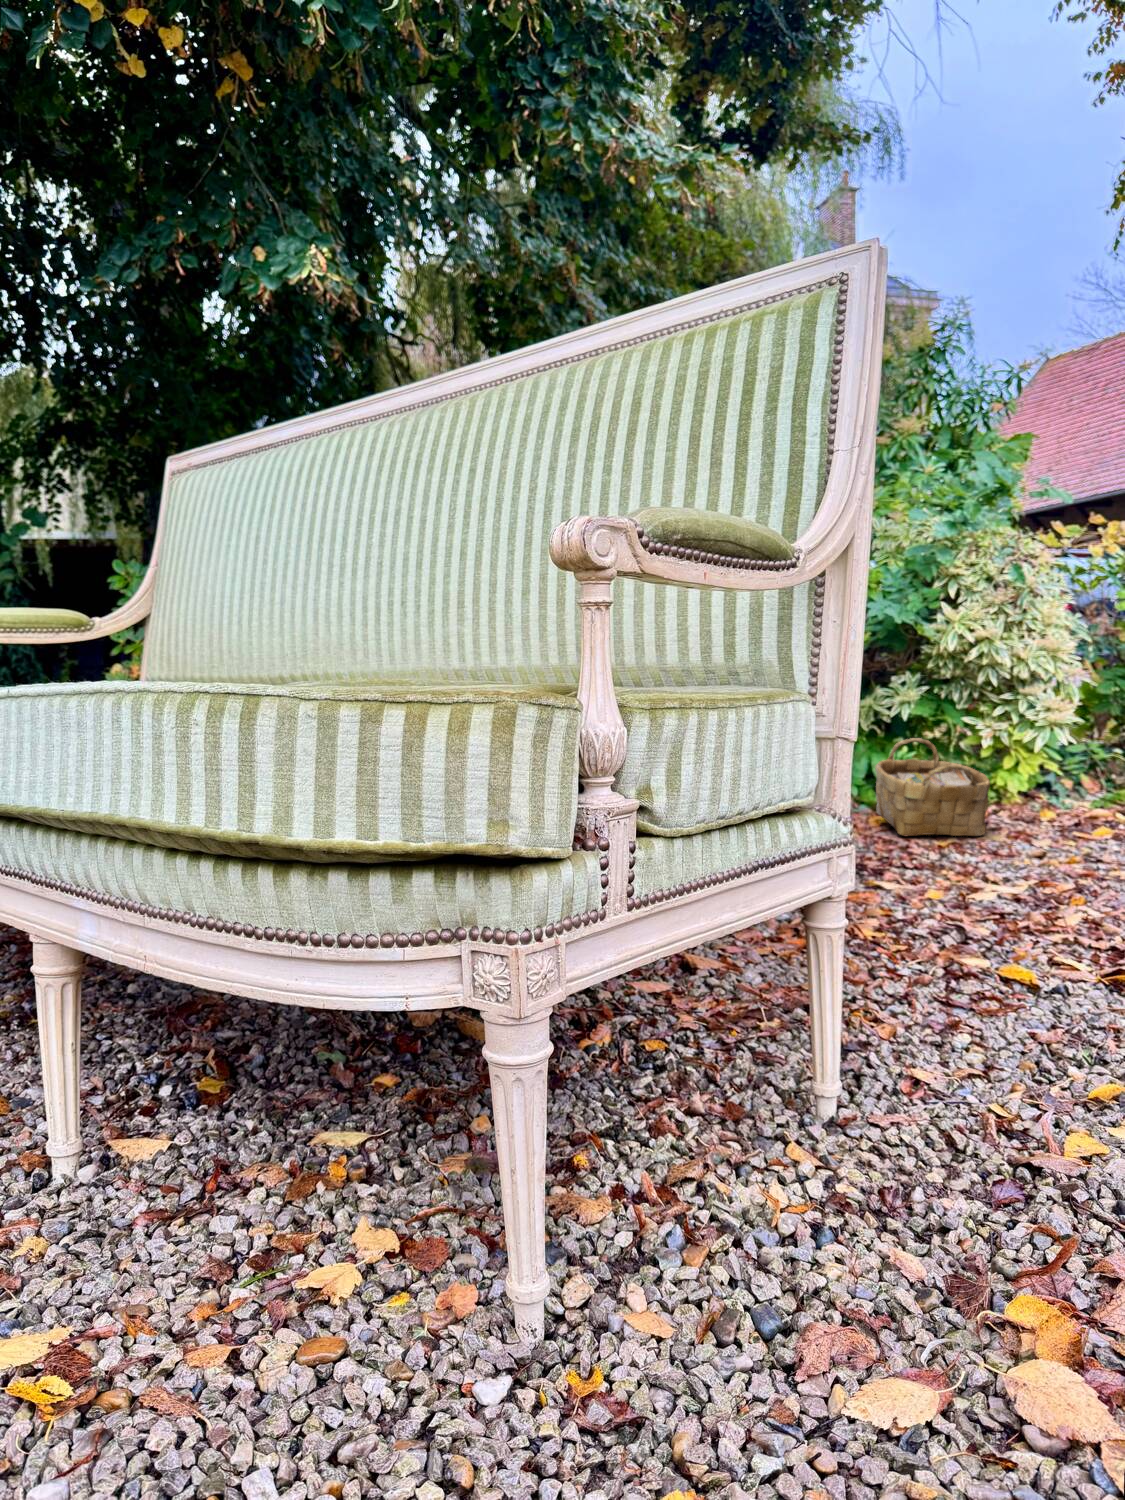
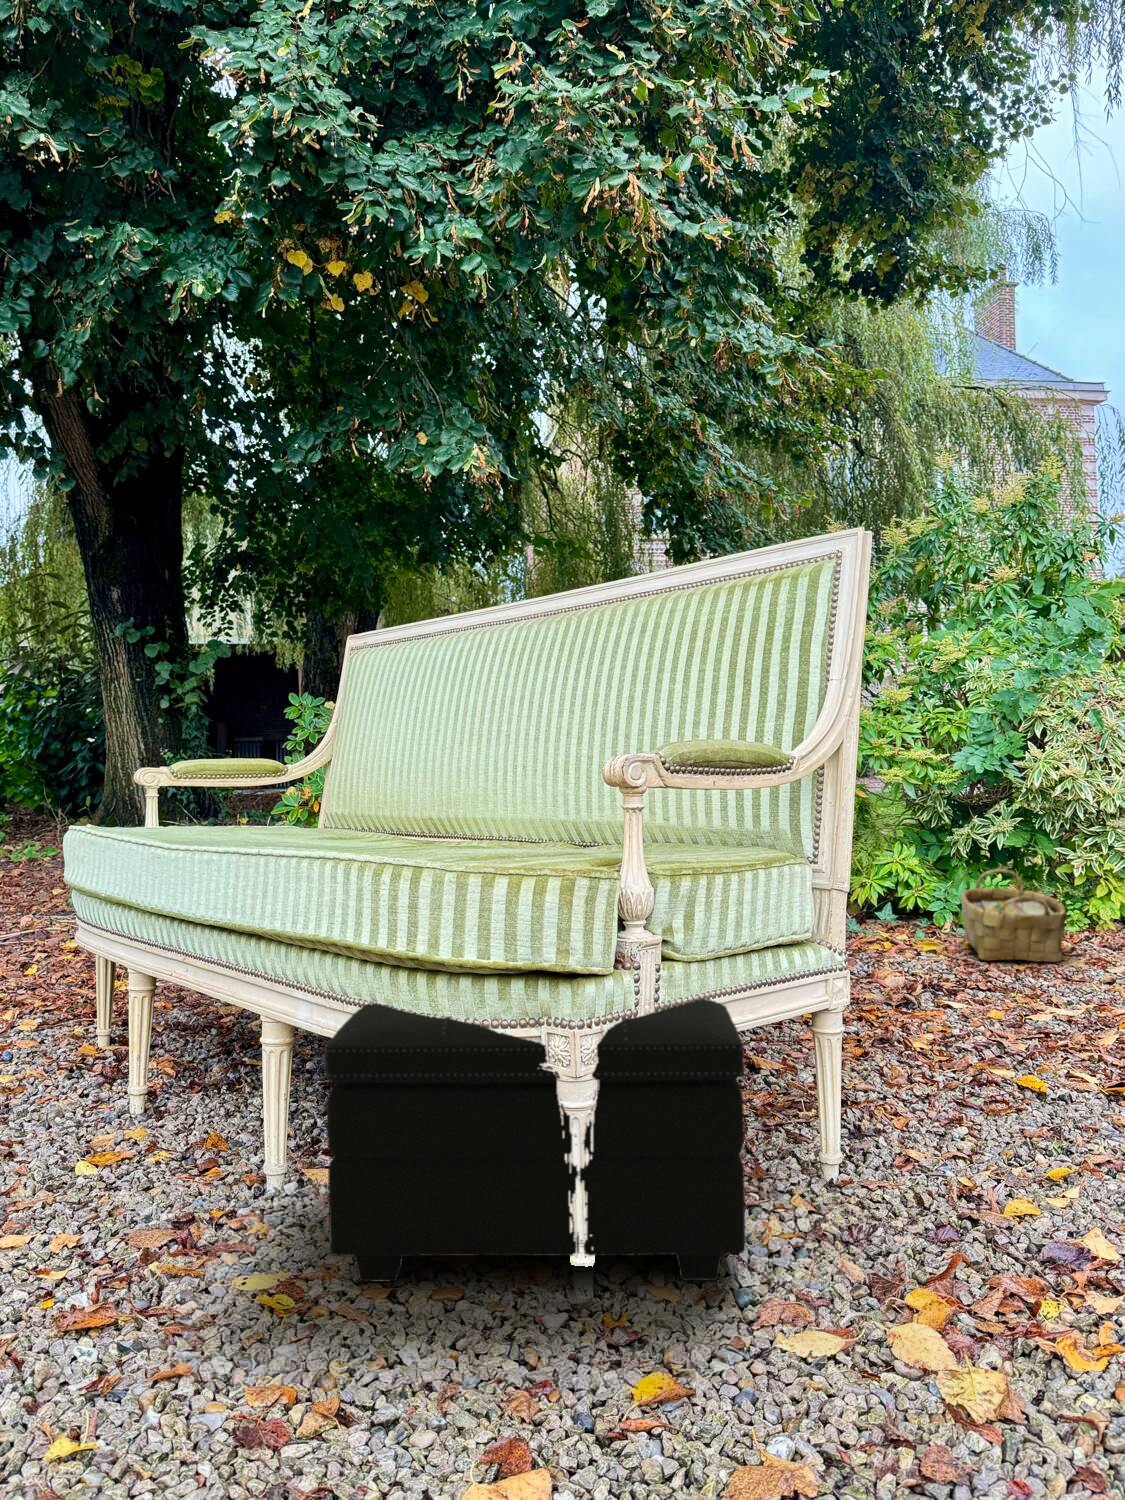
footstool: none [111,854,769,1335] -> present [325,999,745,1281]

